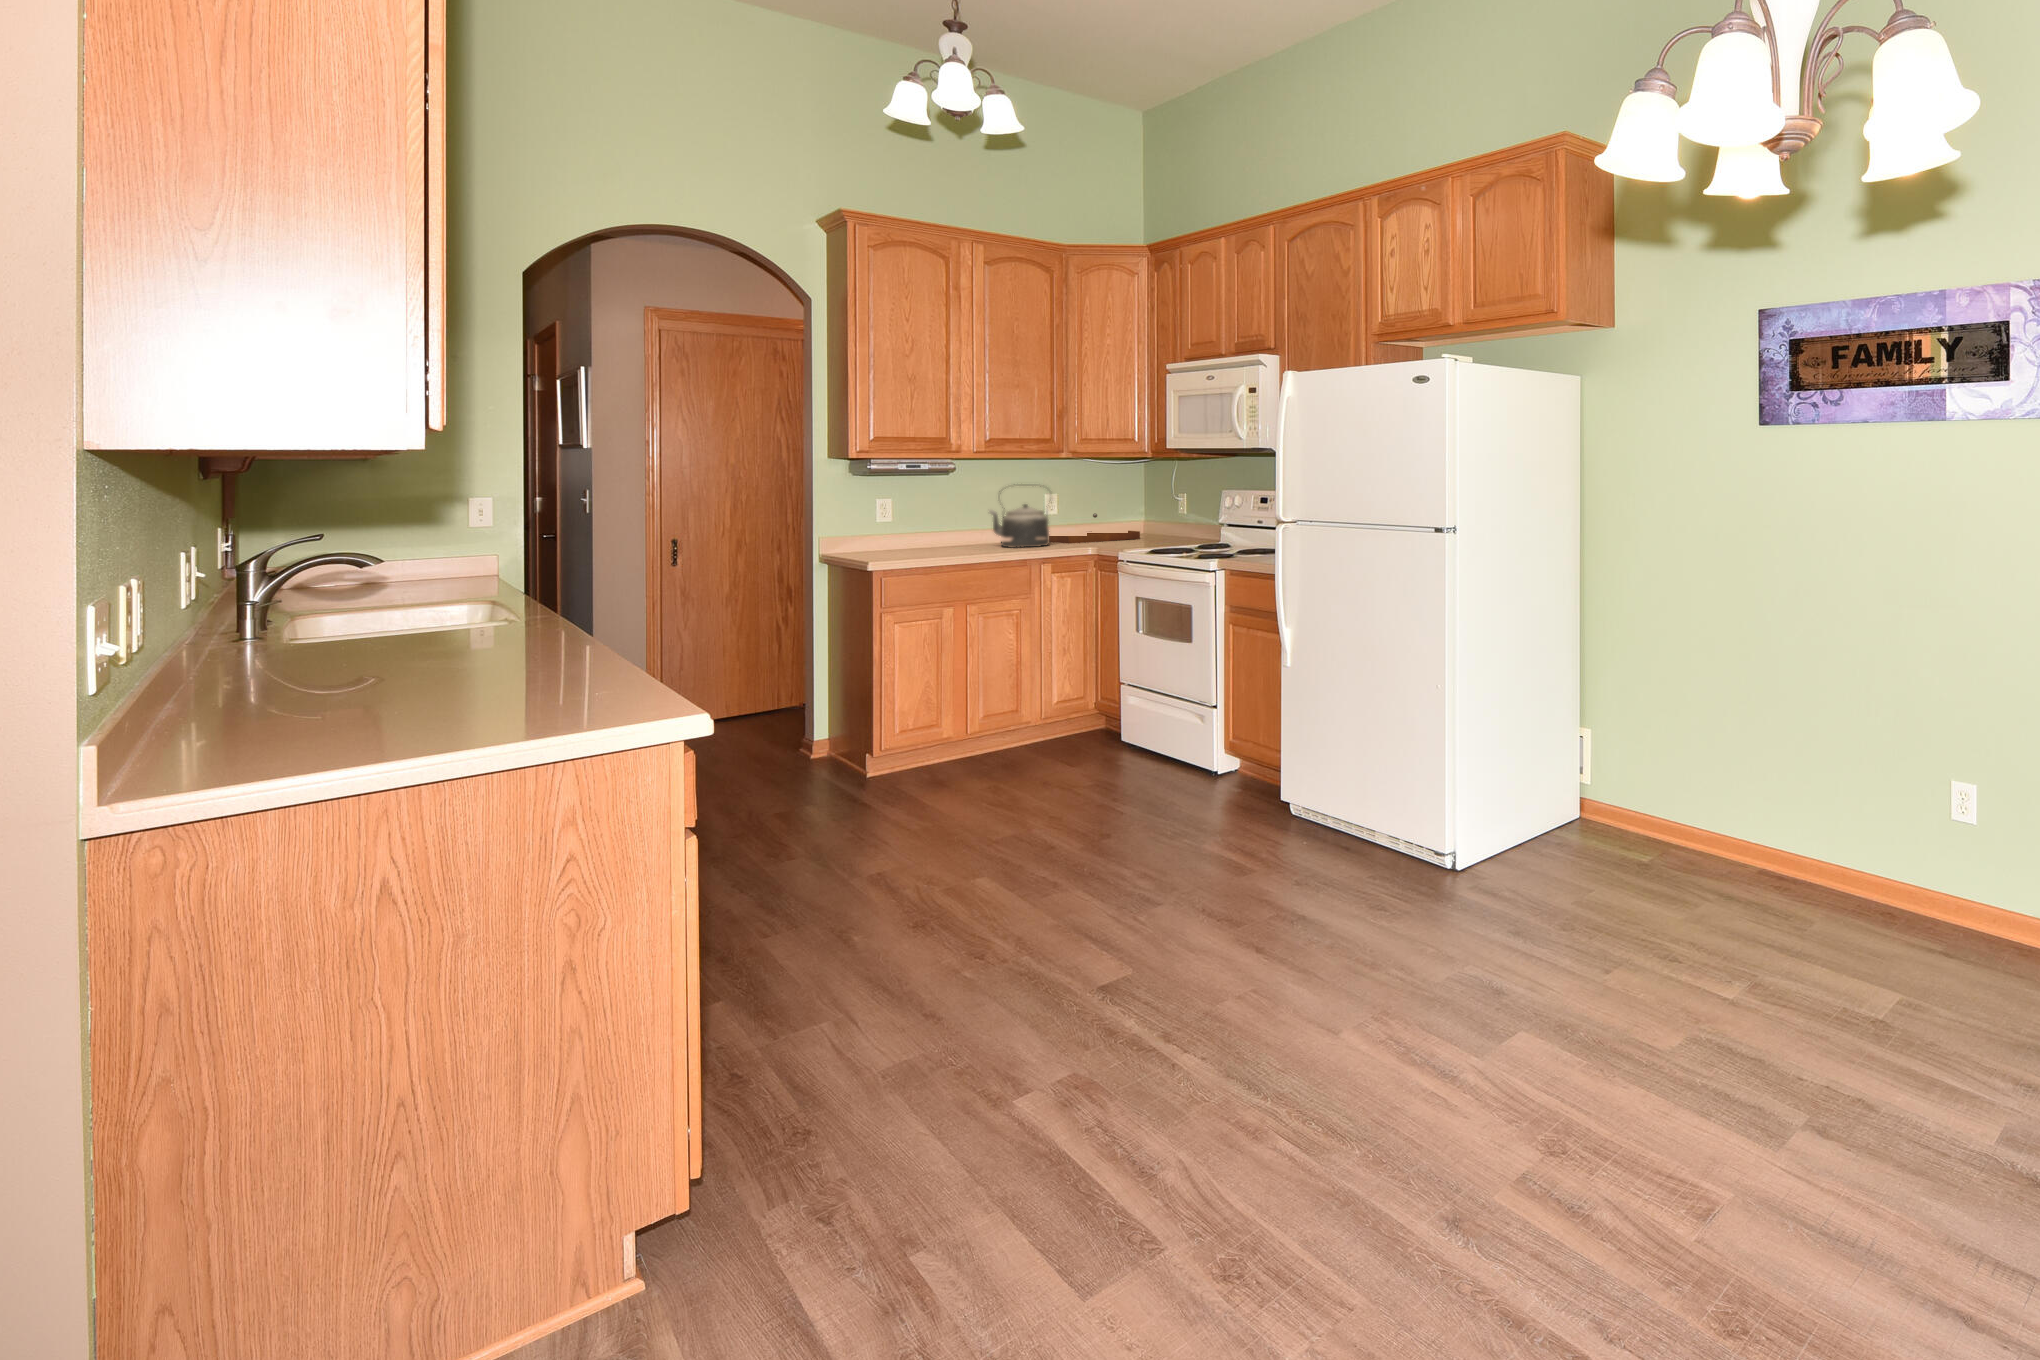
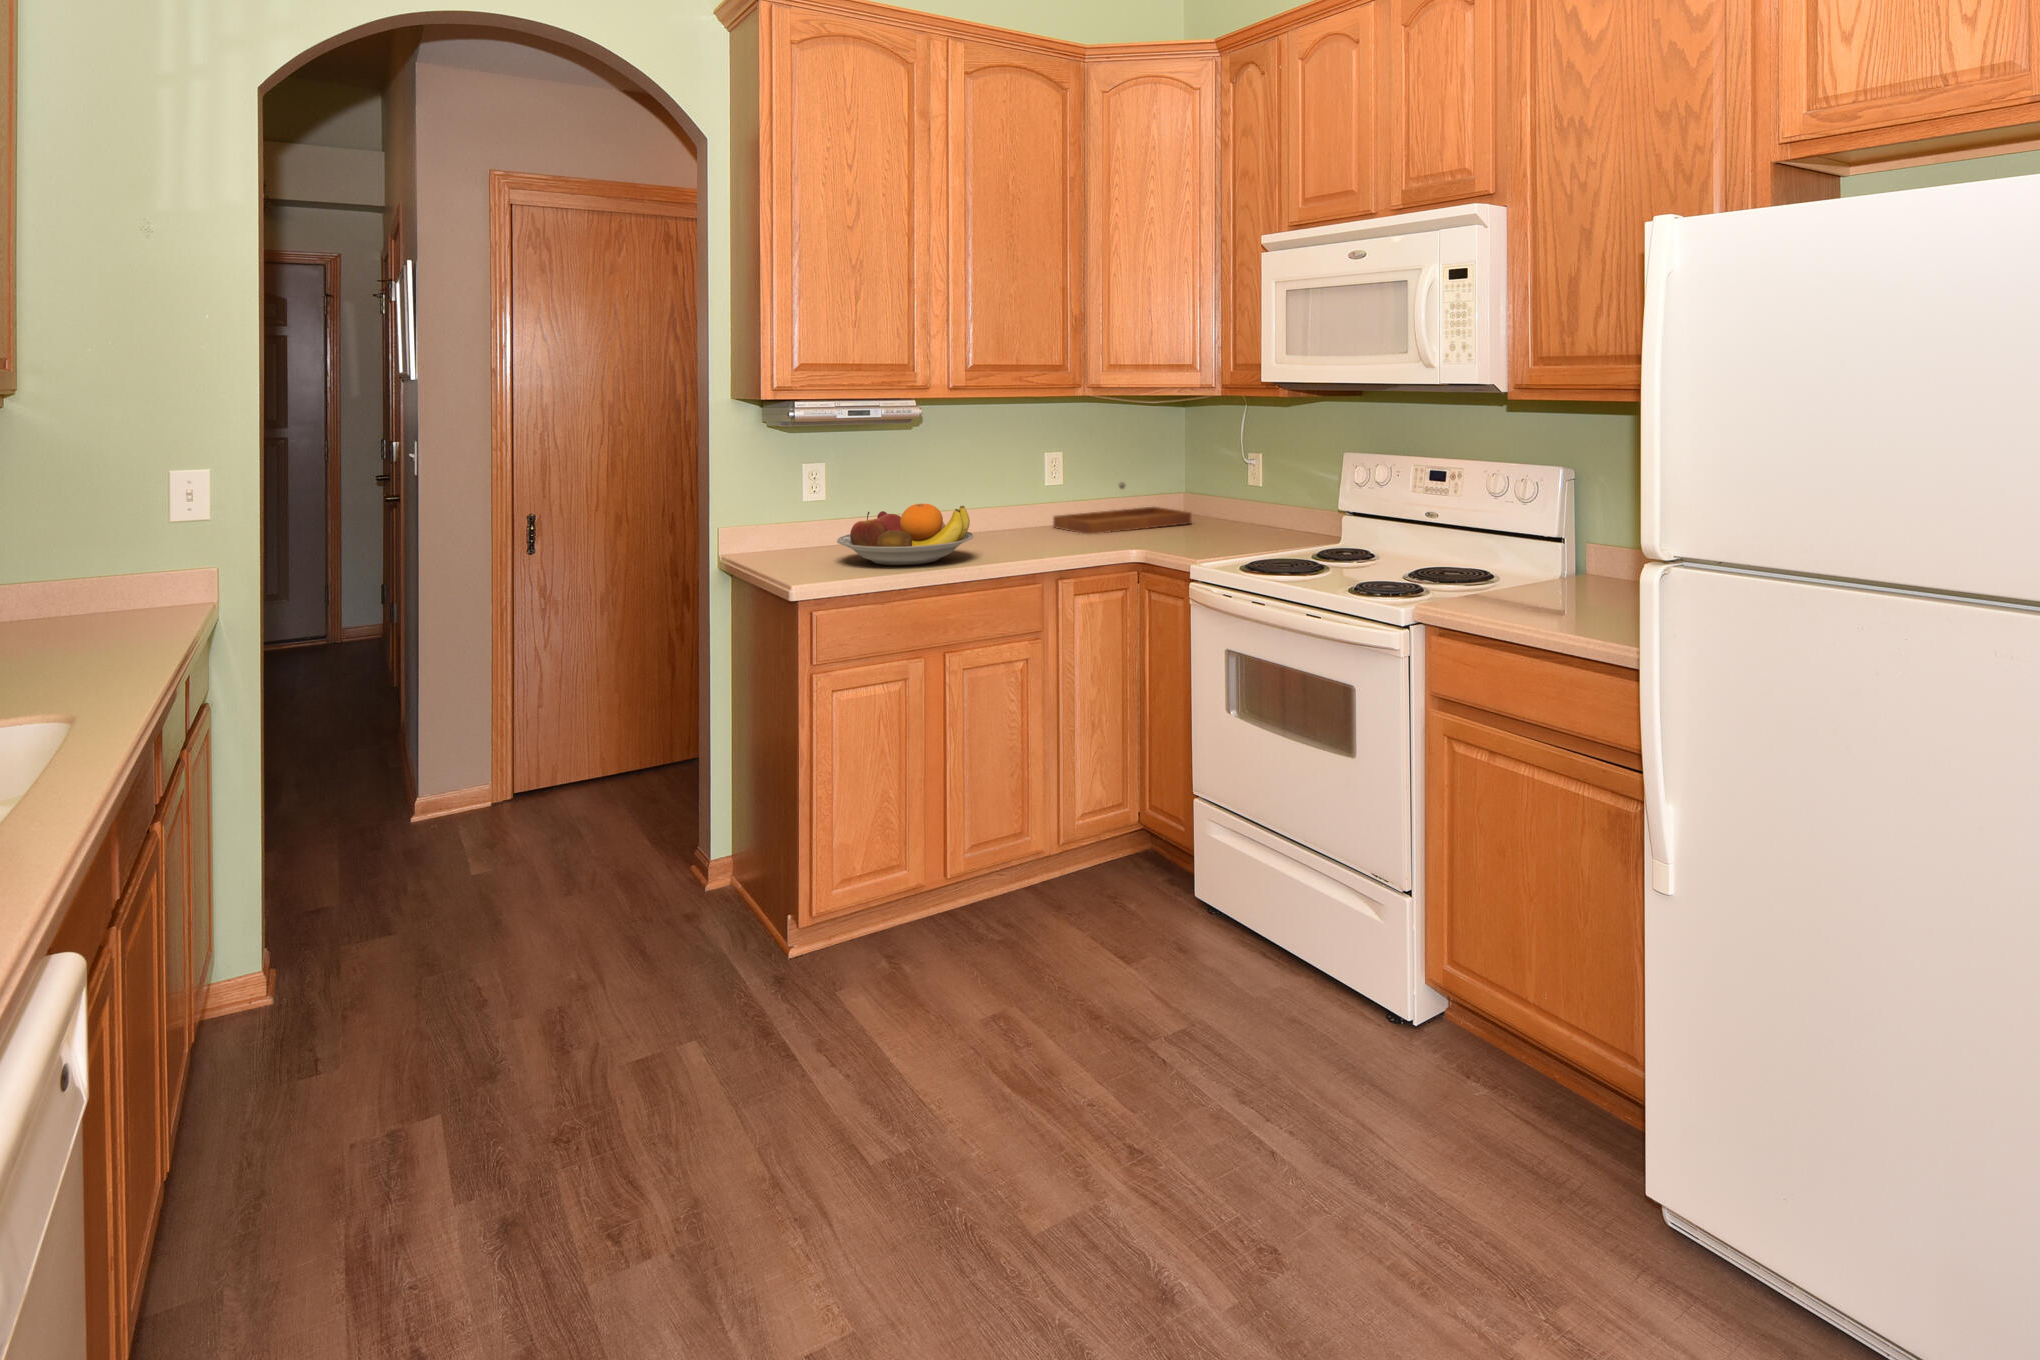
kettle: present [989,484,1050,548] -> none [969,438,1066,545]
fruit bowl: none [899,520,987,555] -> present [837,504,974,565]

